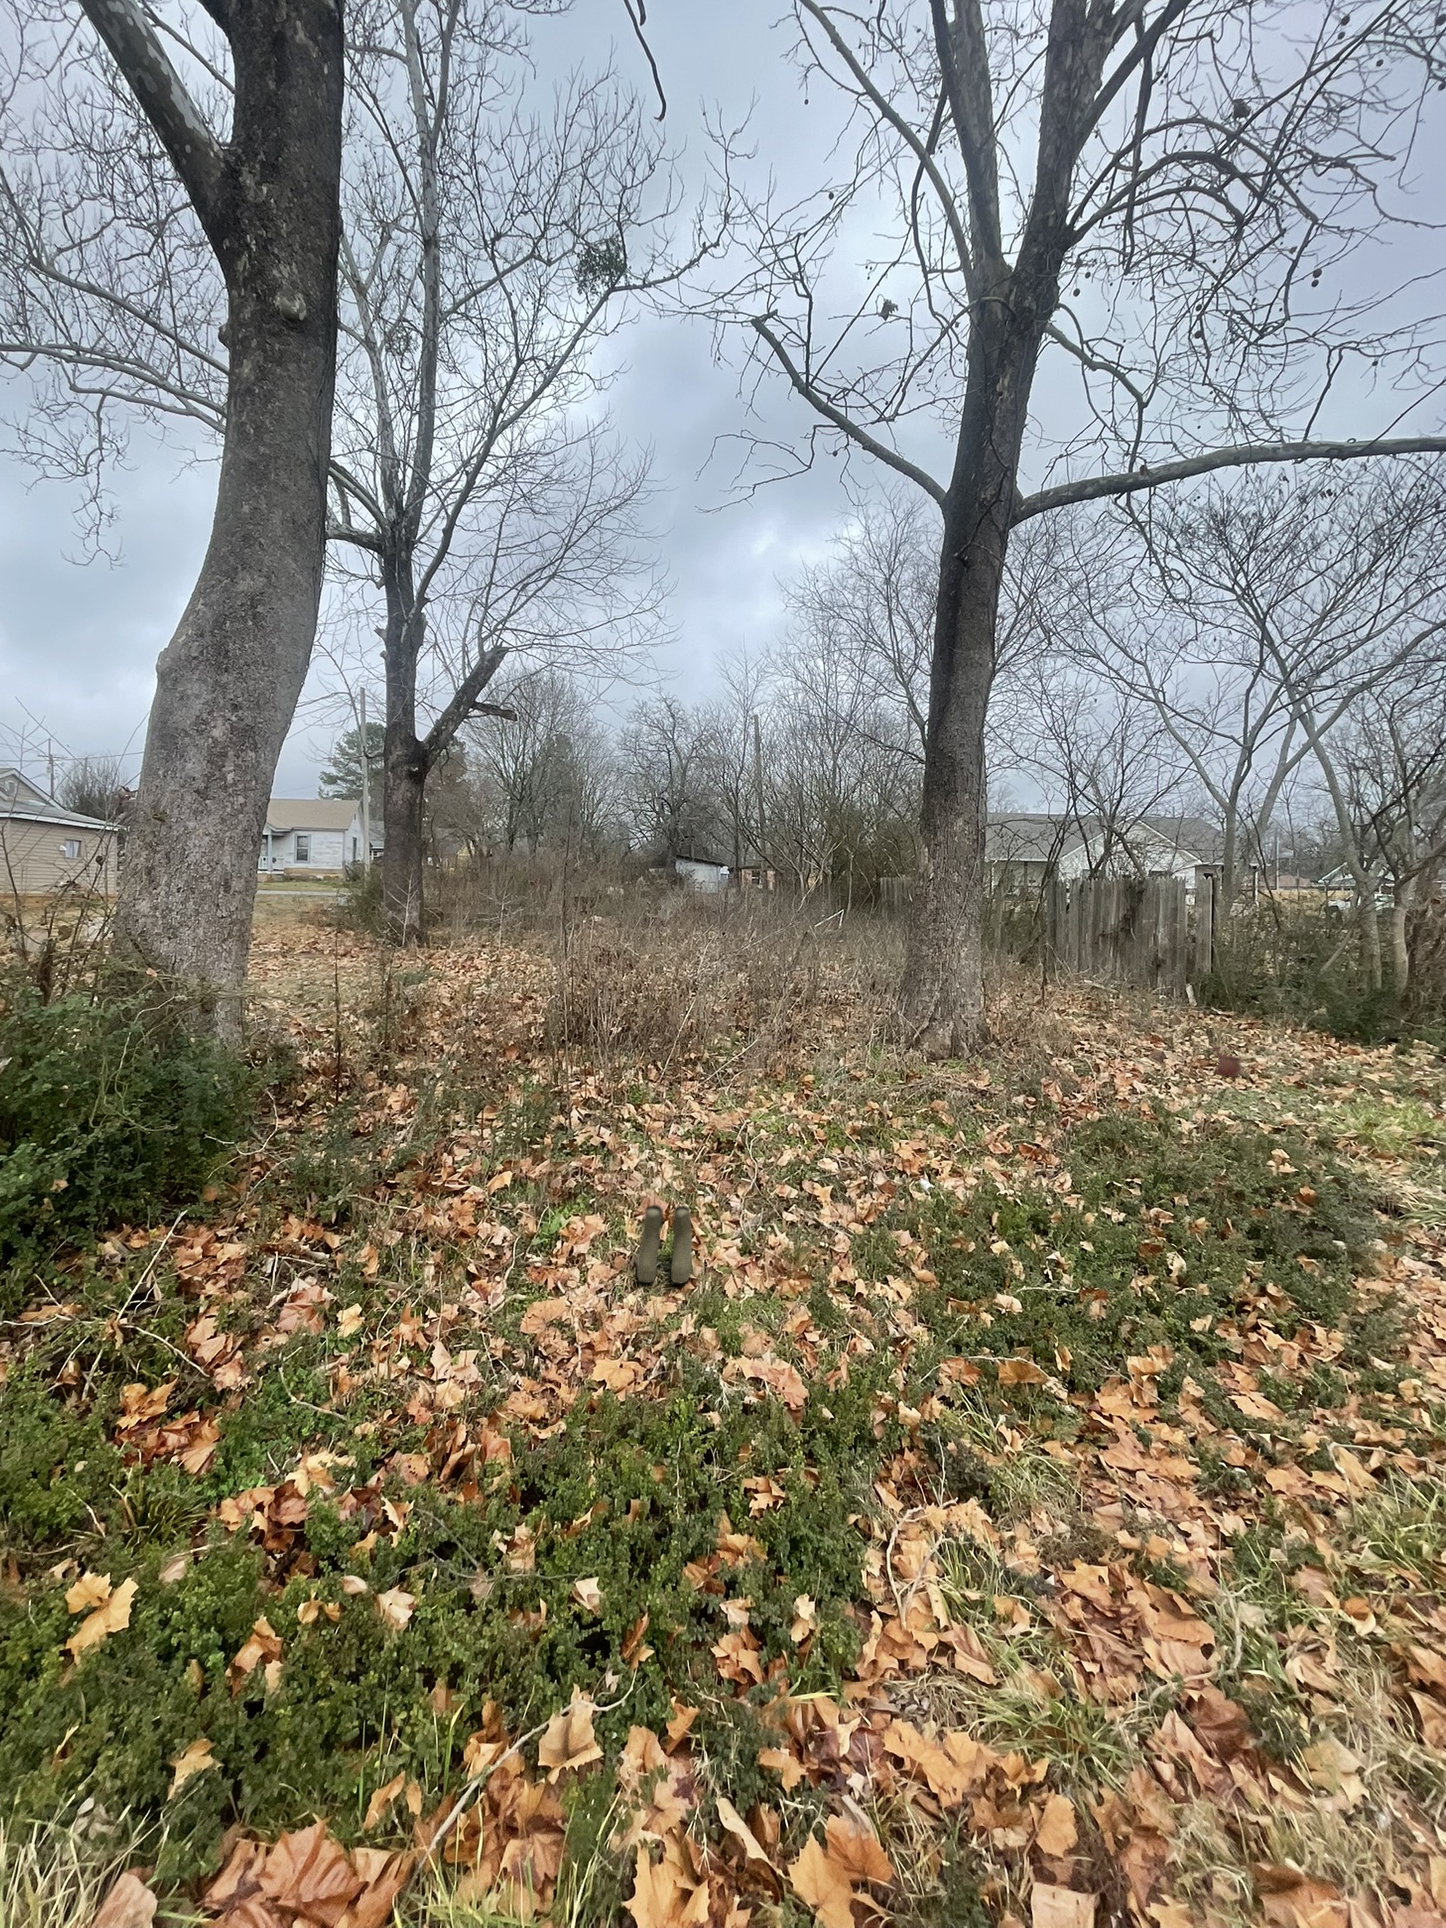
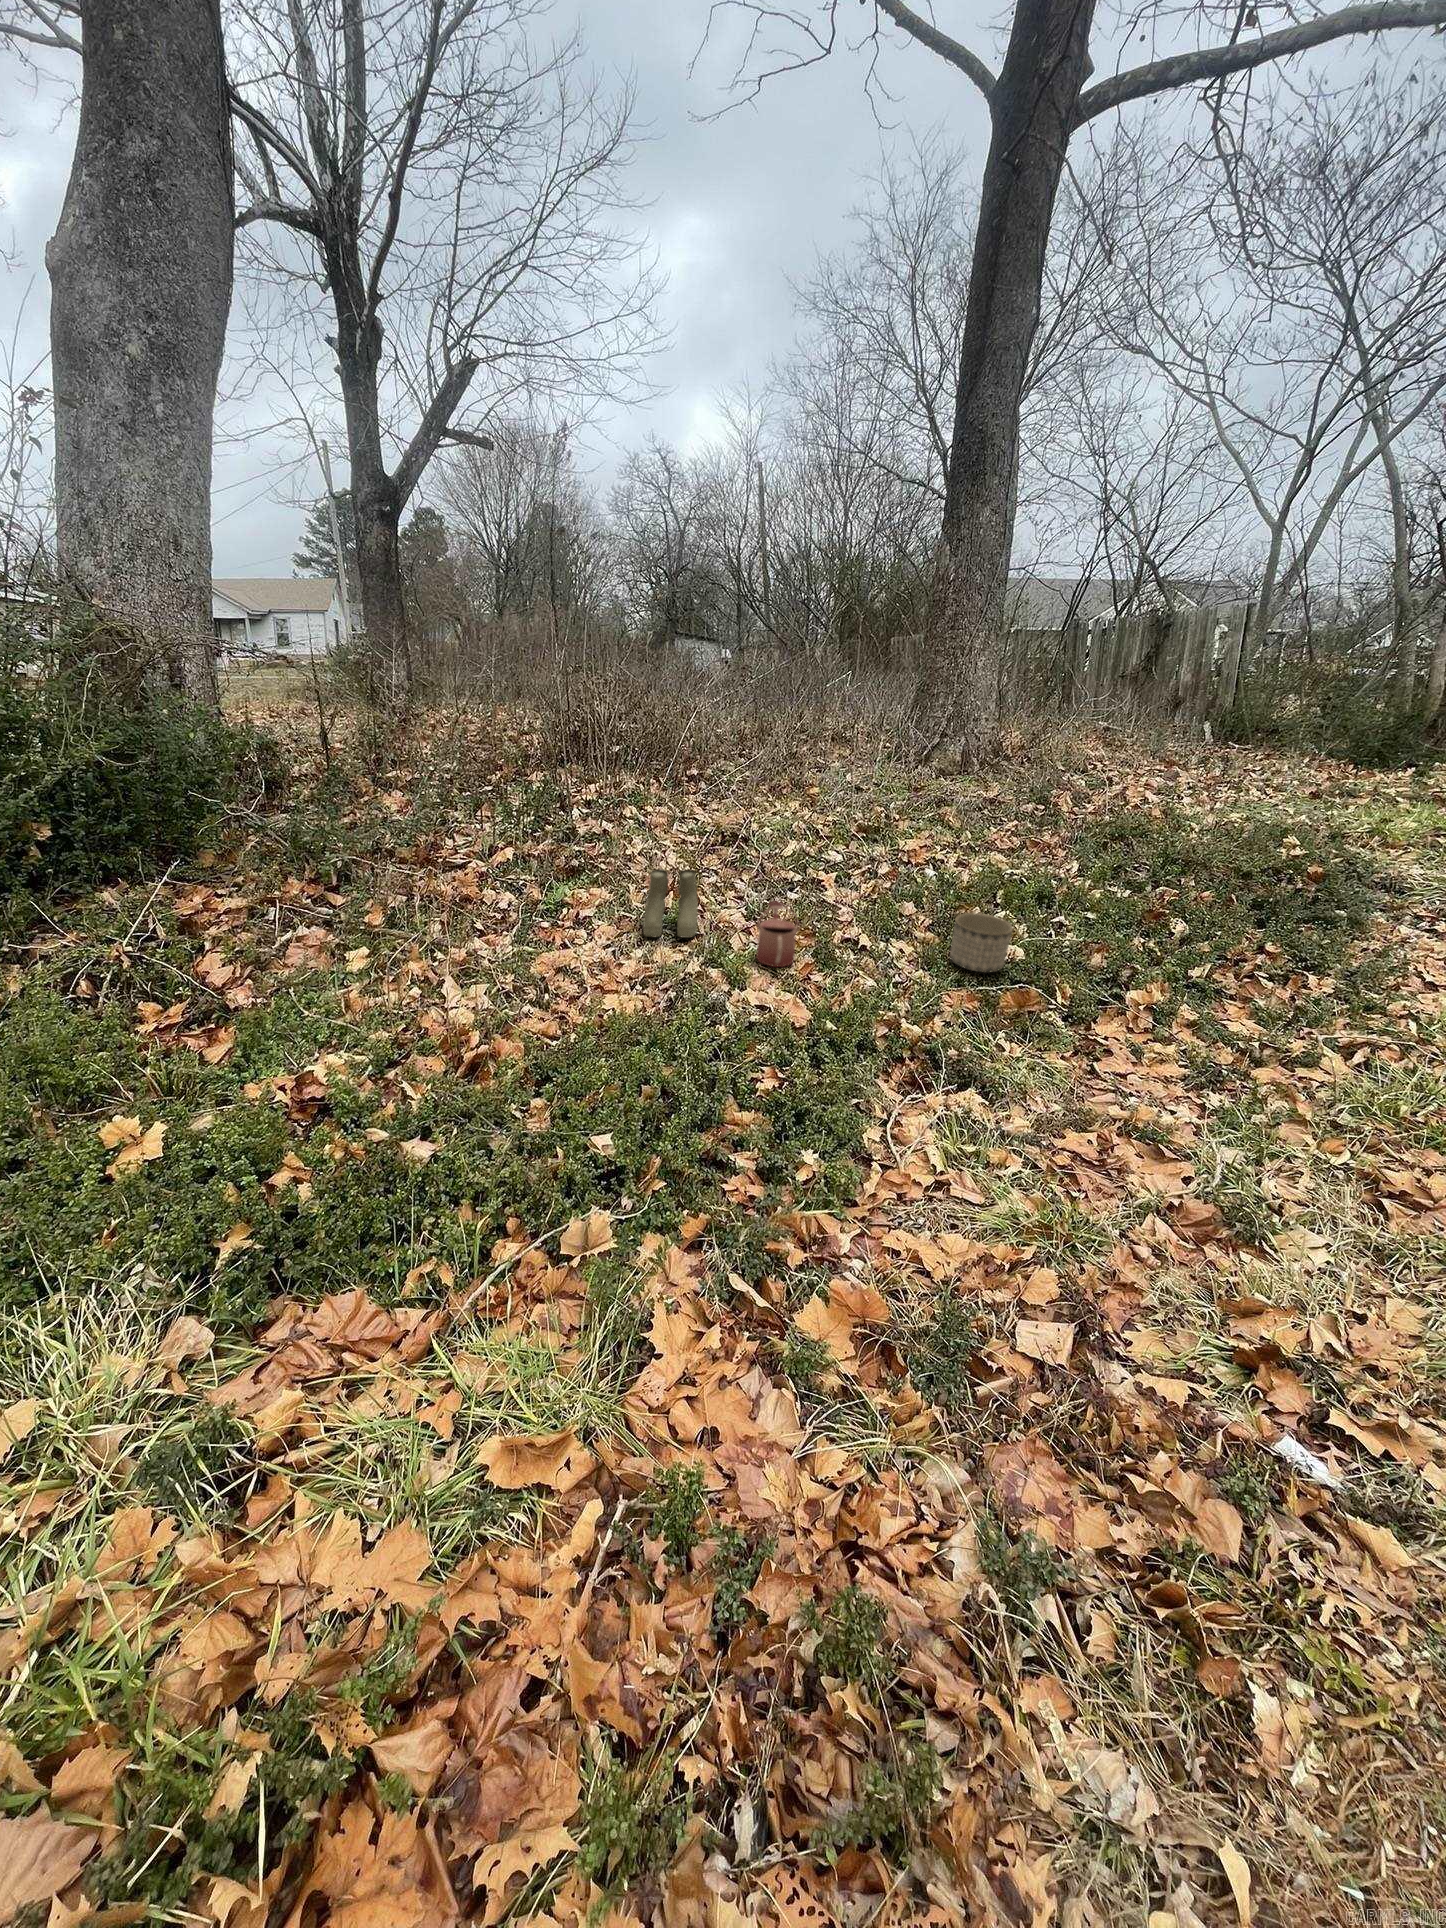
watering can: present [1213,1046,1242,1077] -> present [756,901,799,967]
planter: none [946,1260,1007,1332] -> present [950,913,1013,973]

